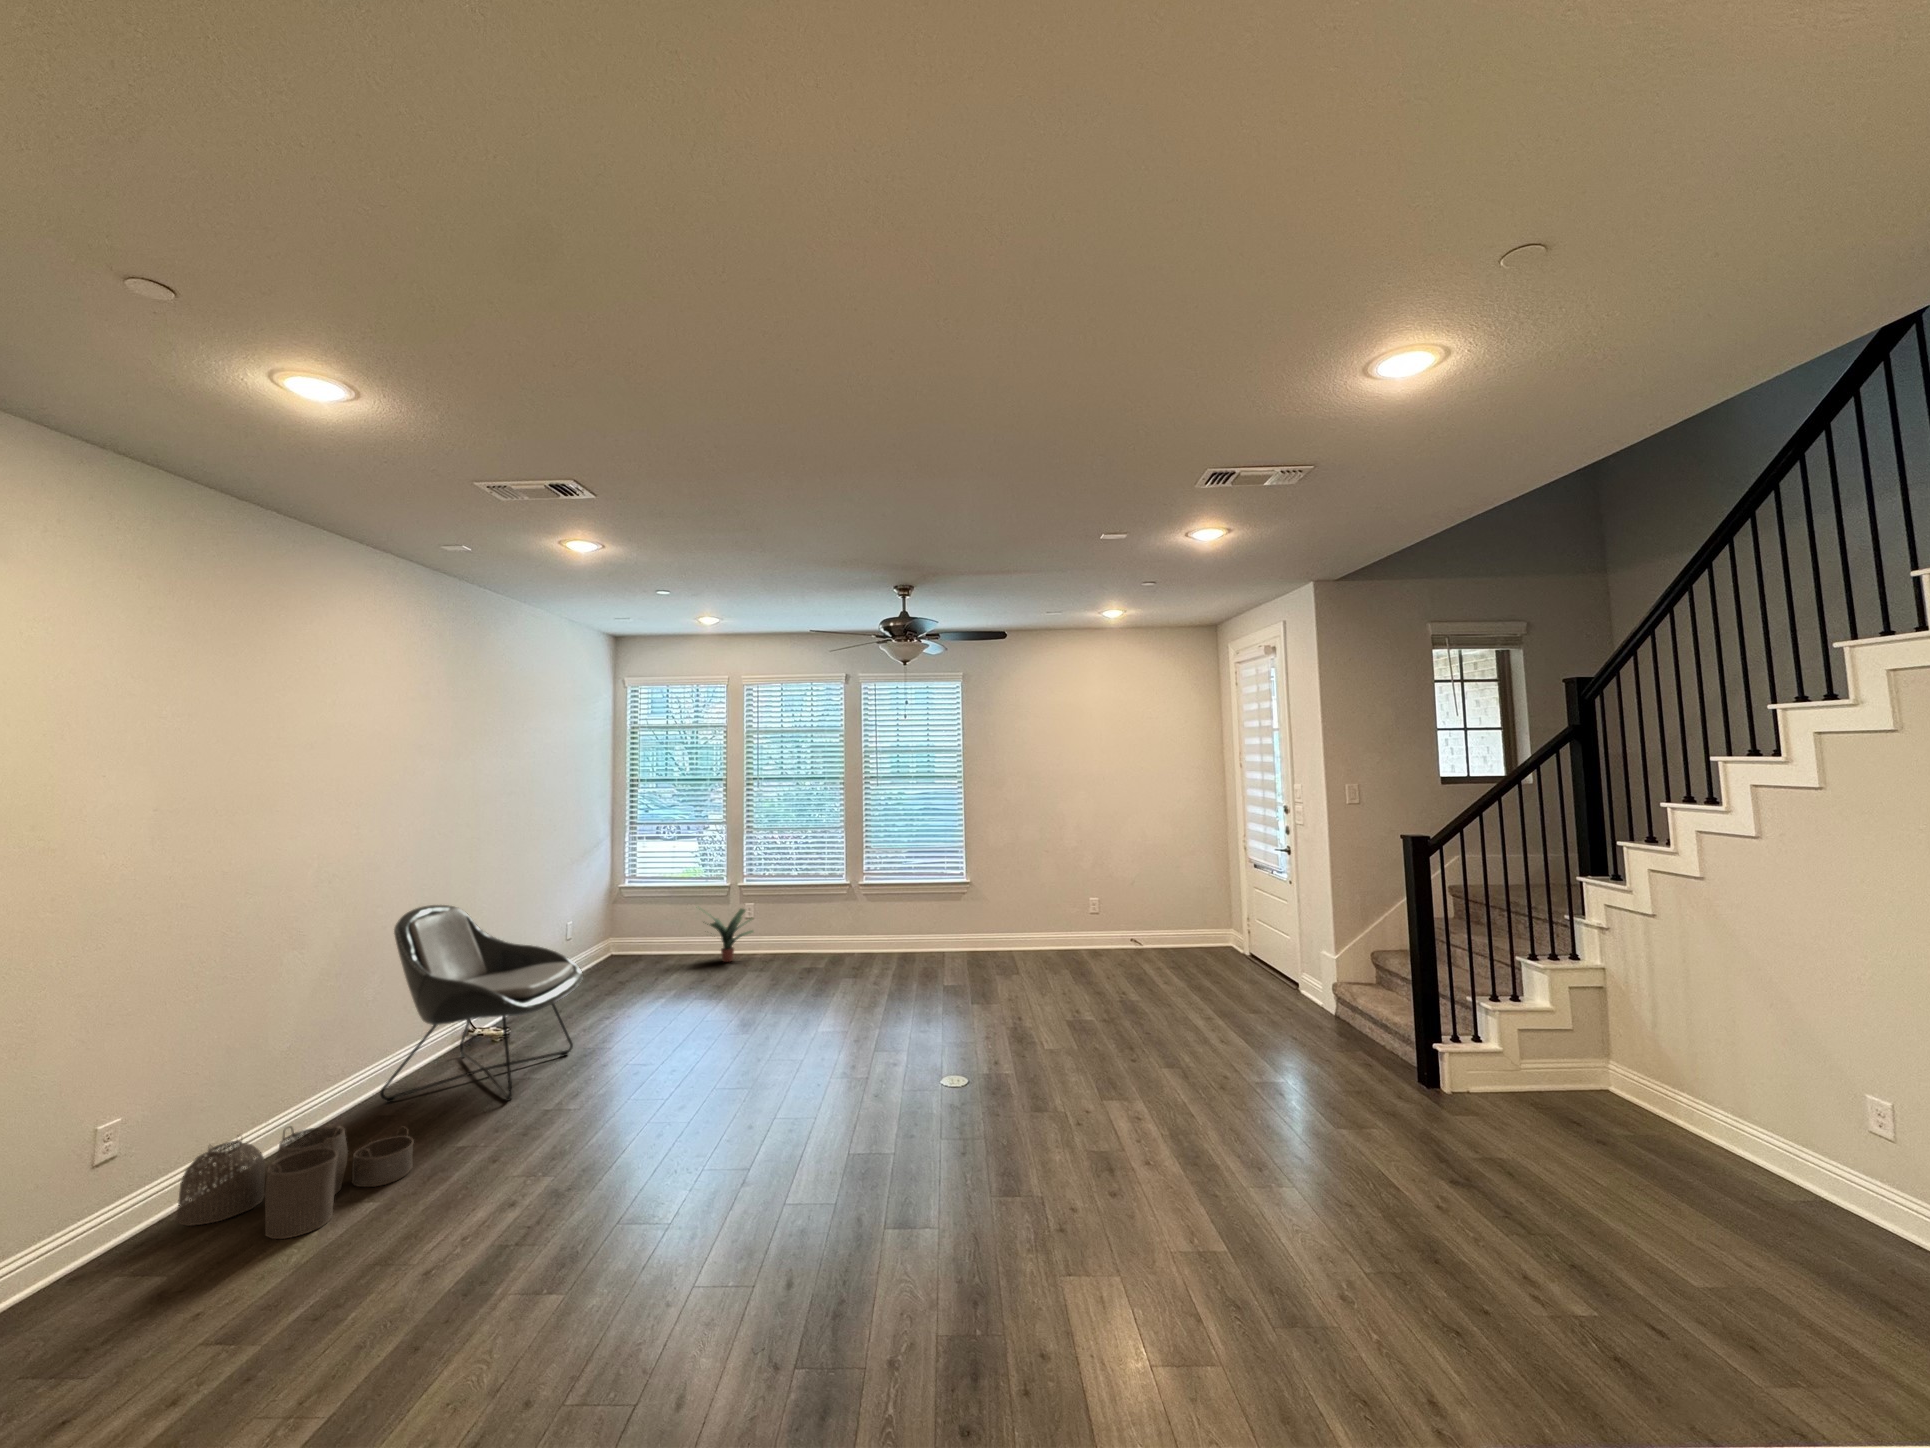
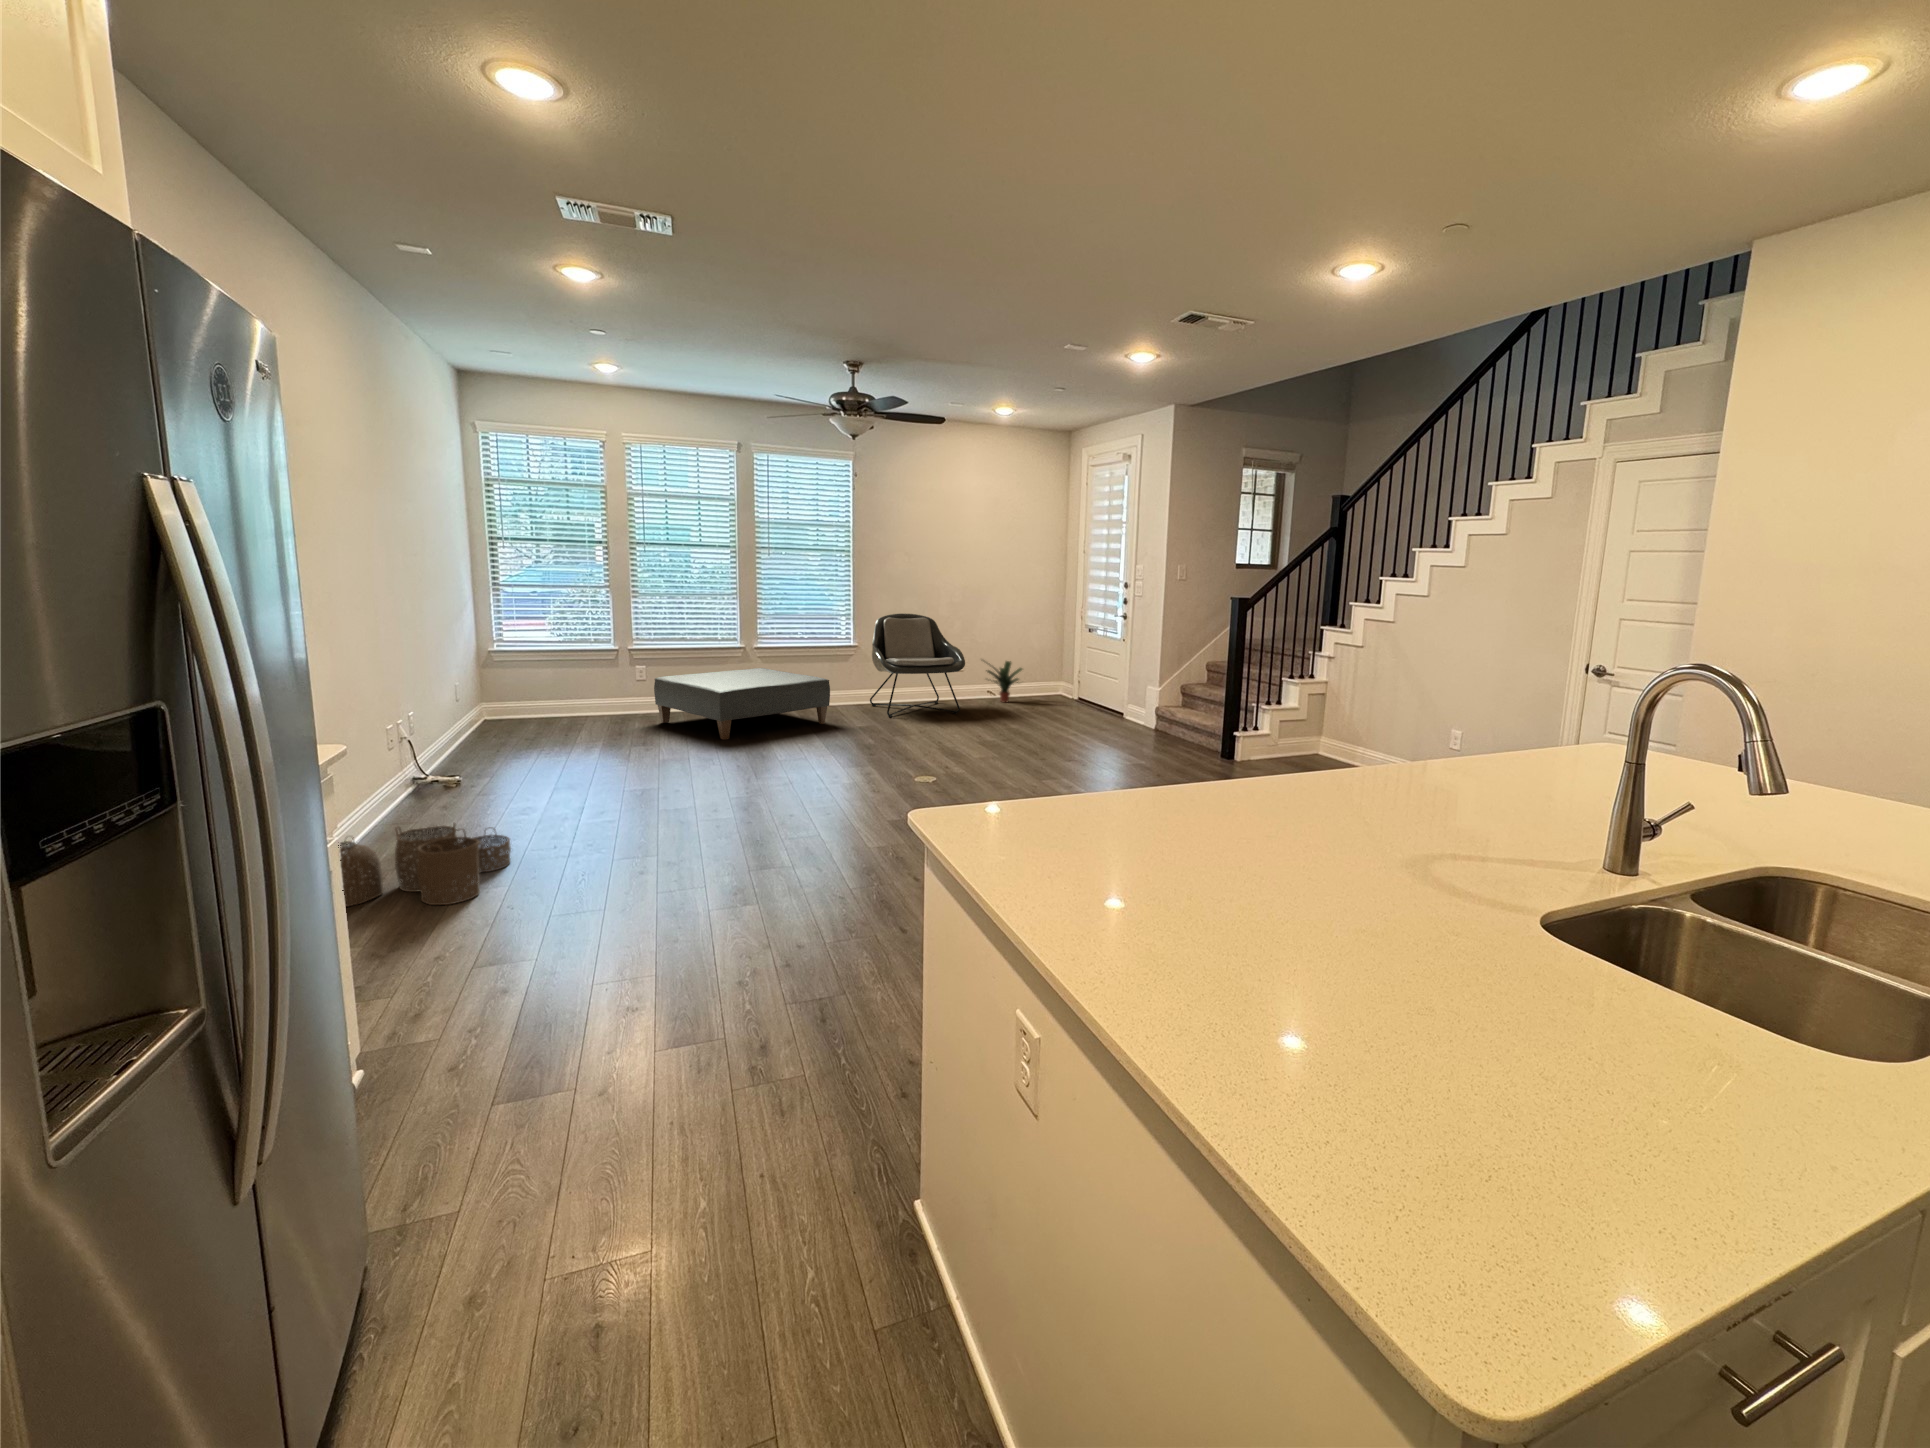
lounge chair: present [380,905,583,1103] -> present [870,613,965,717]
potted plant: present [699,908,753,962] -> present [986,661,1022,702]
ottoman: none [750,908,920,997] -> present [654,668,830,740]

